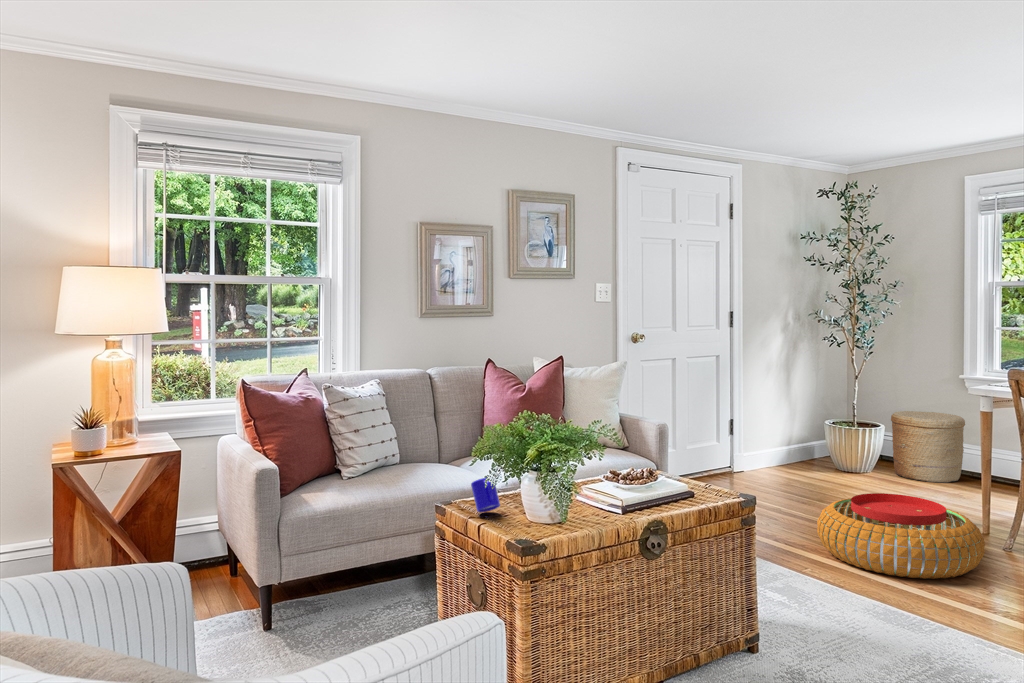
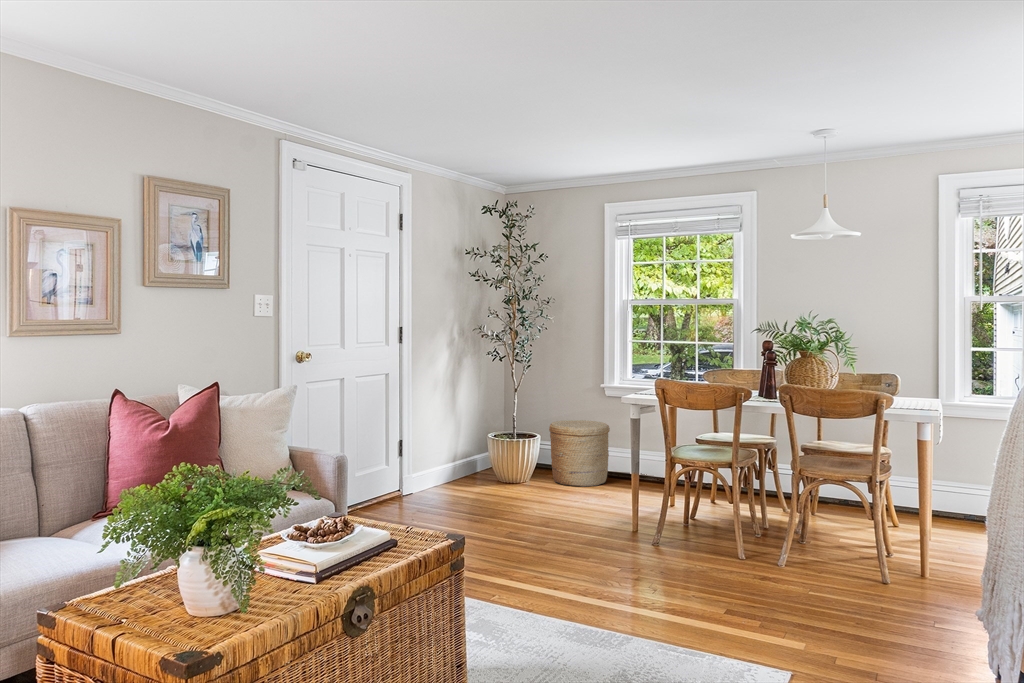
mug: present [471,478,500,512] -> none [100,562,147,615]
pouf: present [817,493,985,579] -> none [502,507,647,591]

